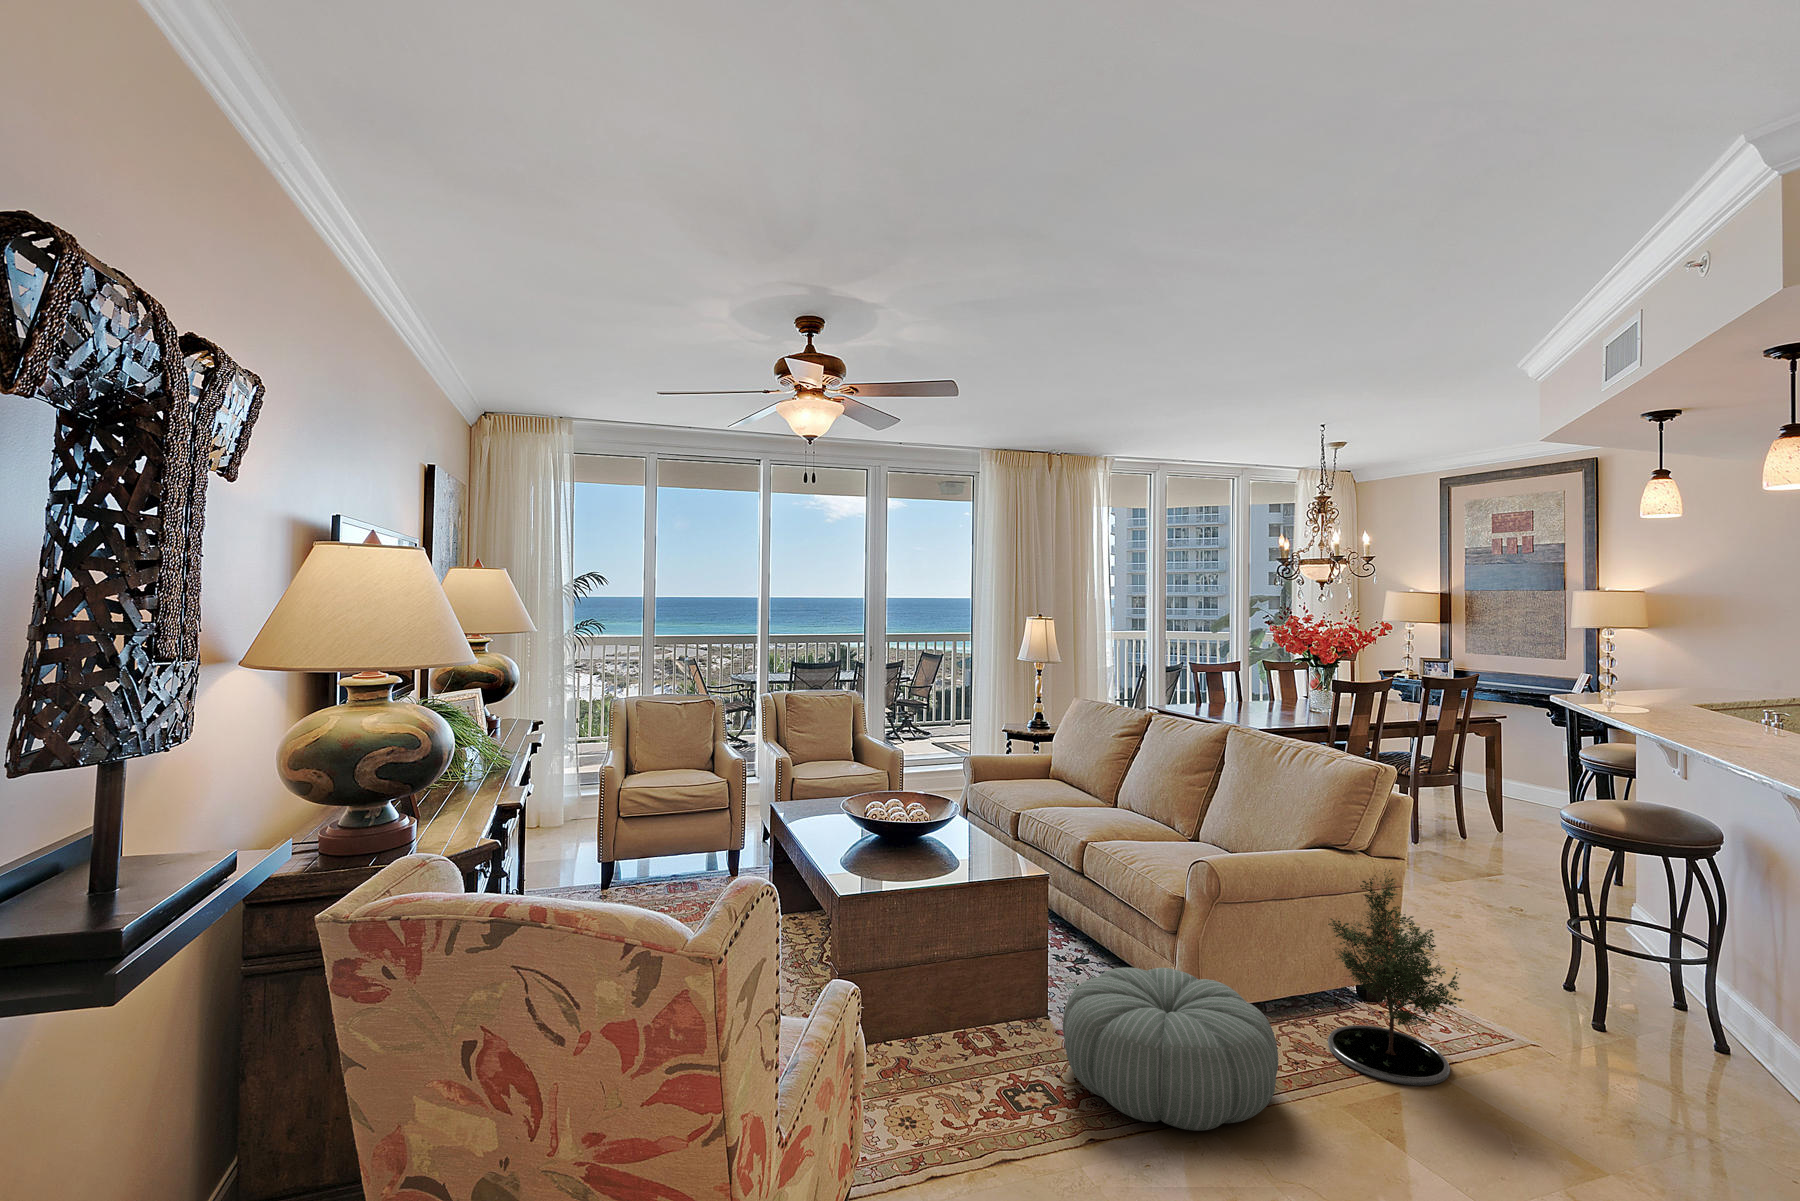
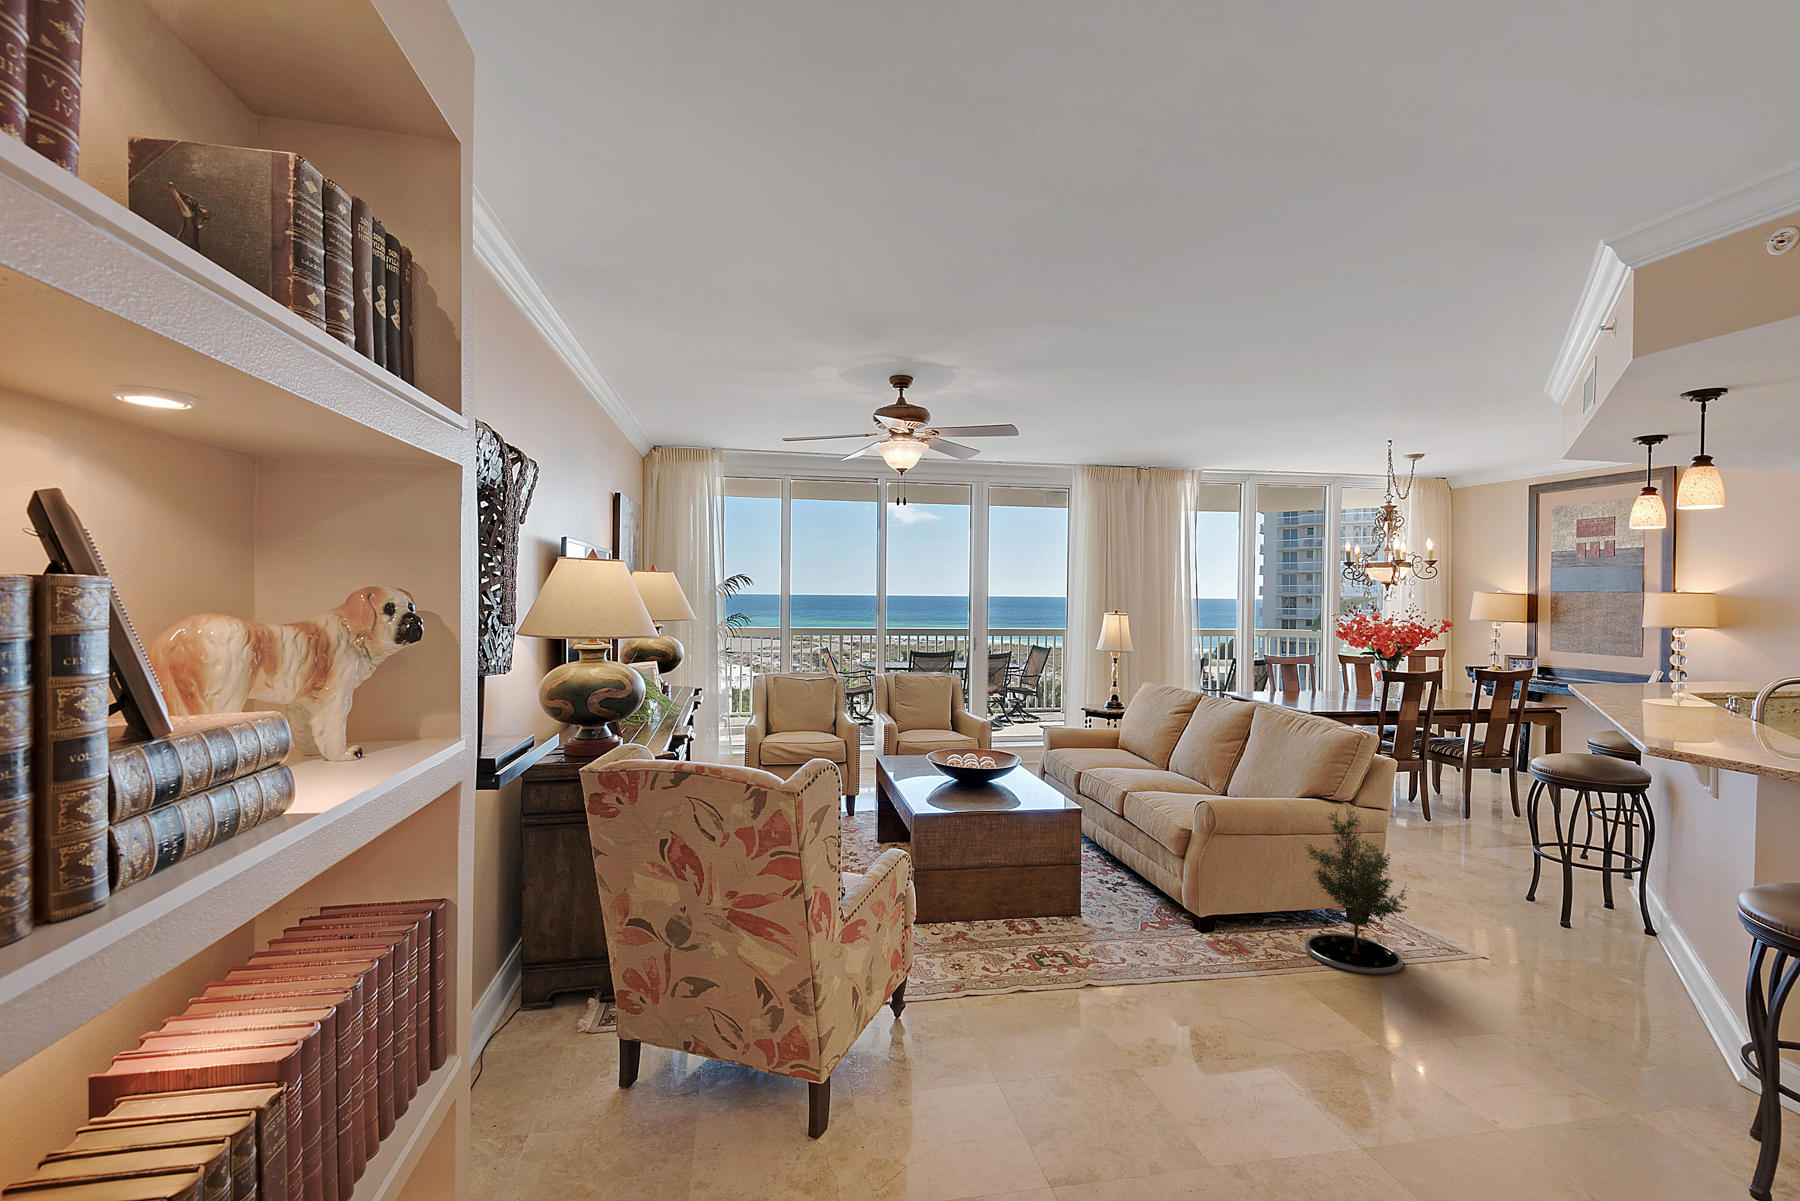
pouf: present [1063,968,1278,1131] -> none [1081,876,1247,987]

